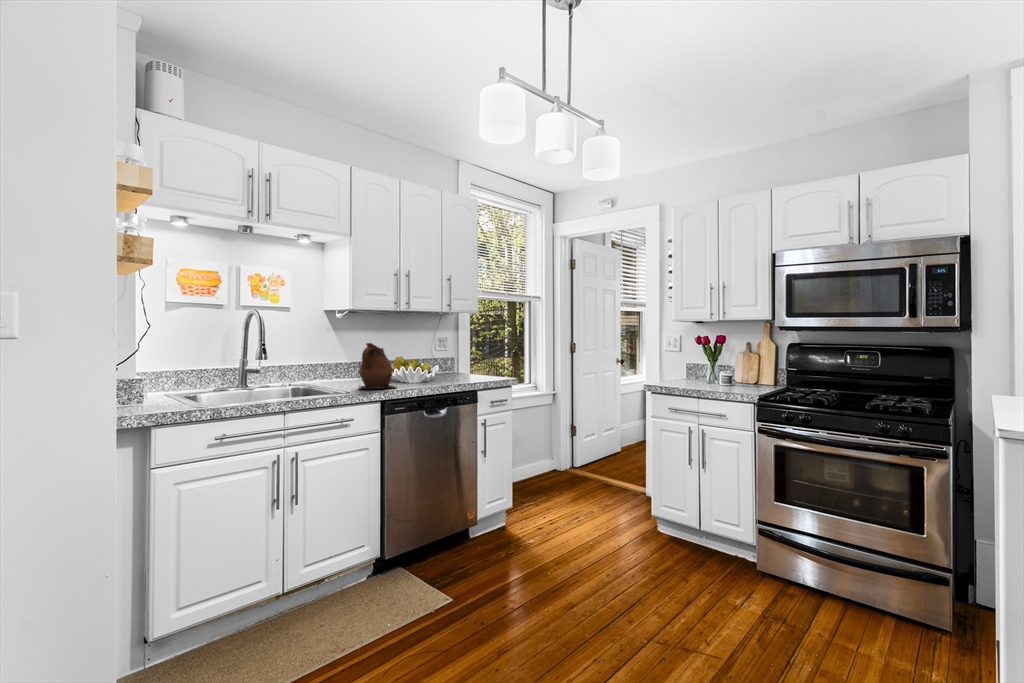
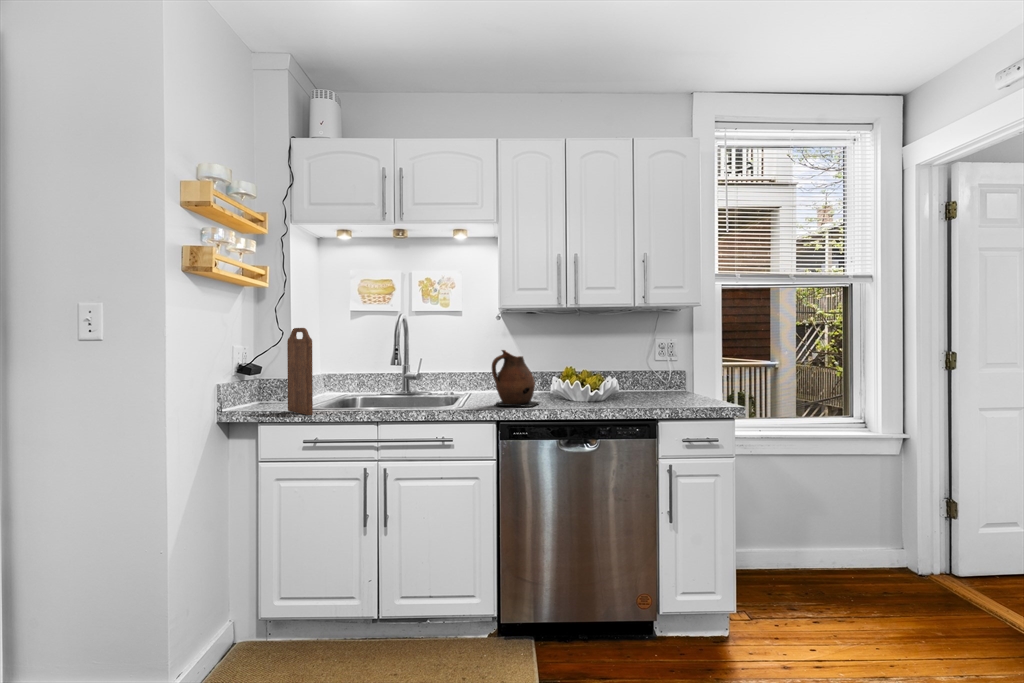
cutting board: none [182,321,235,410] -> present [287,328,313,415]

